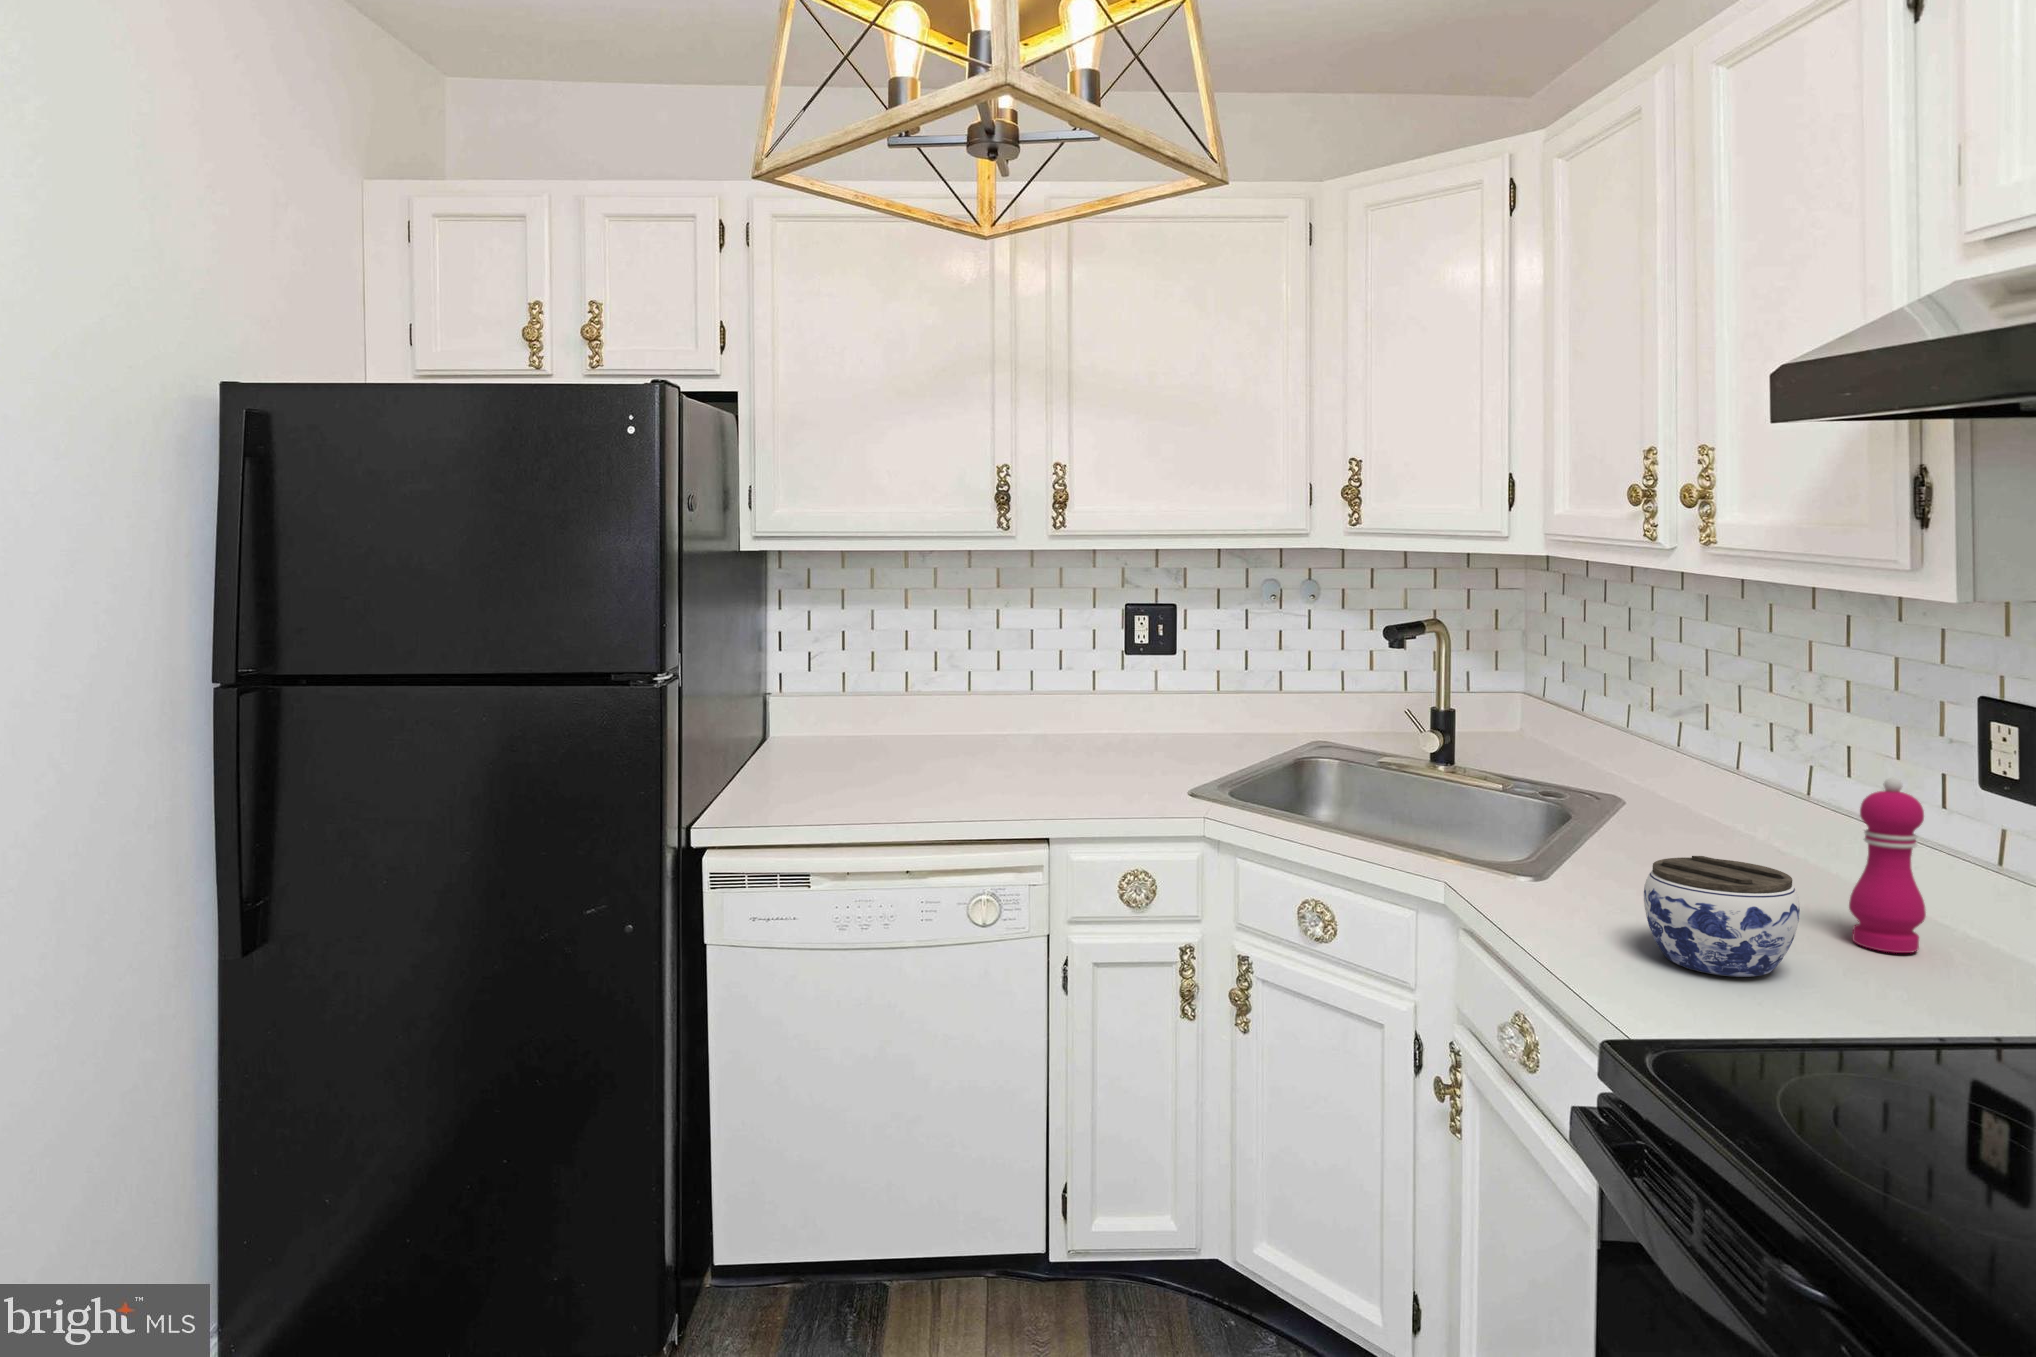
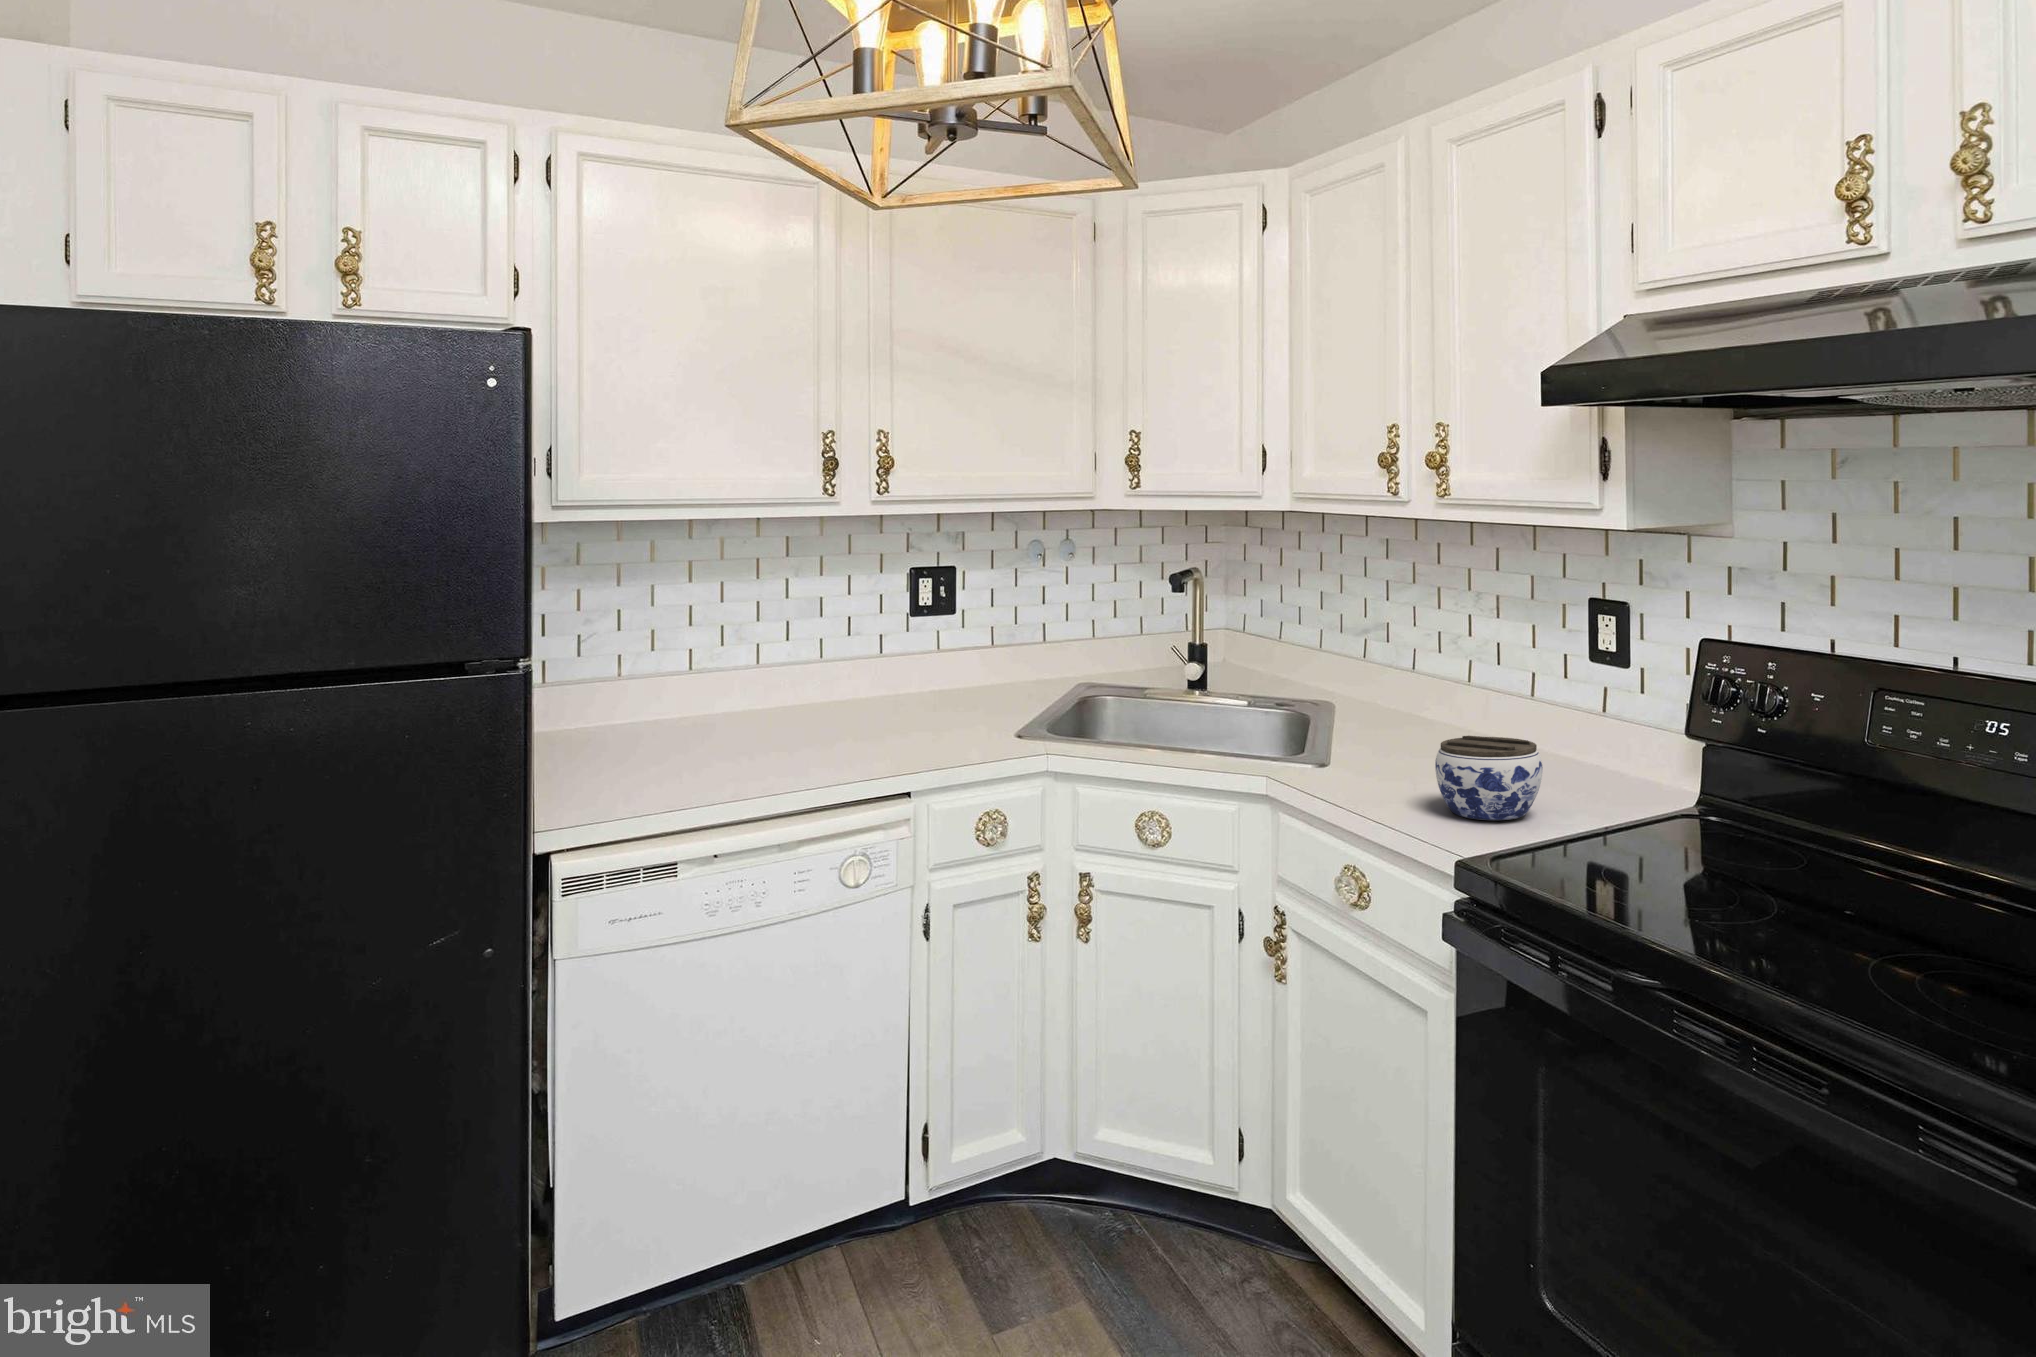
pepper mill: present [1849,778,1926,953] -> none [1556,666,1605,792]

